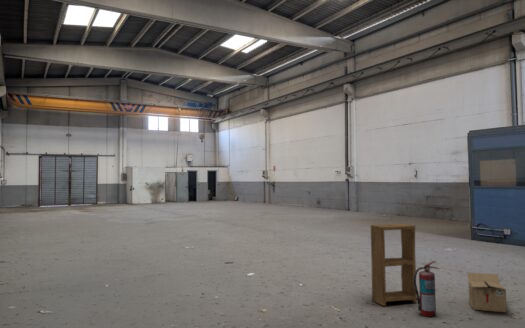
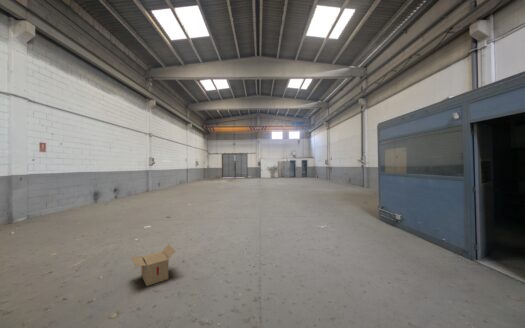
shelving unit: present [371,224,417,306] -> none [118,197,152,259]
fire extinguisher: present [414,261,439,317] -> none [104,229,118,272]

